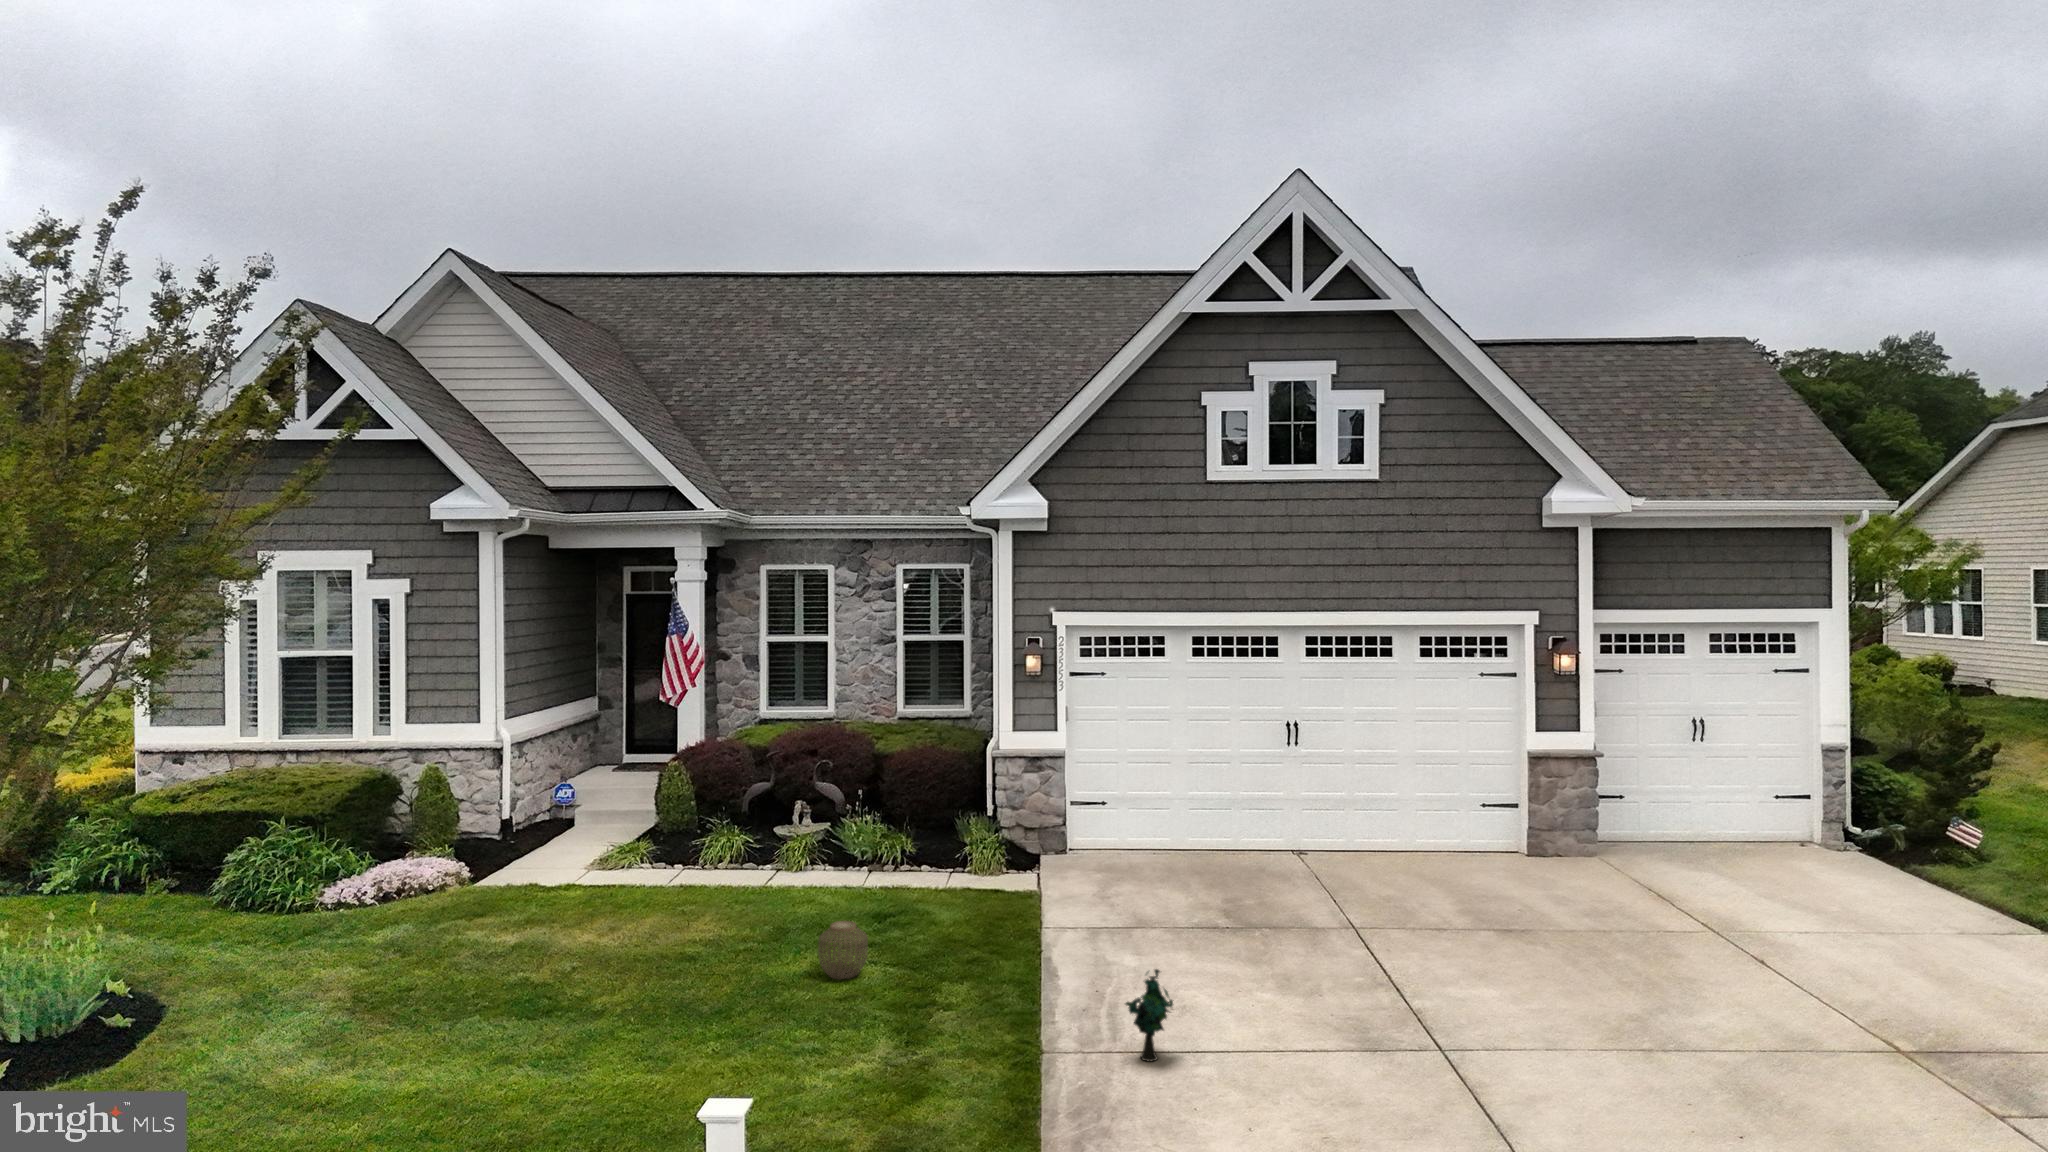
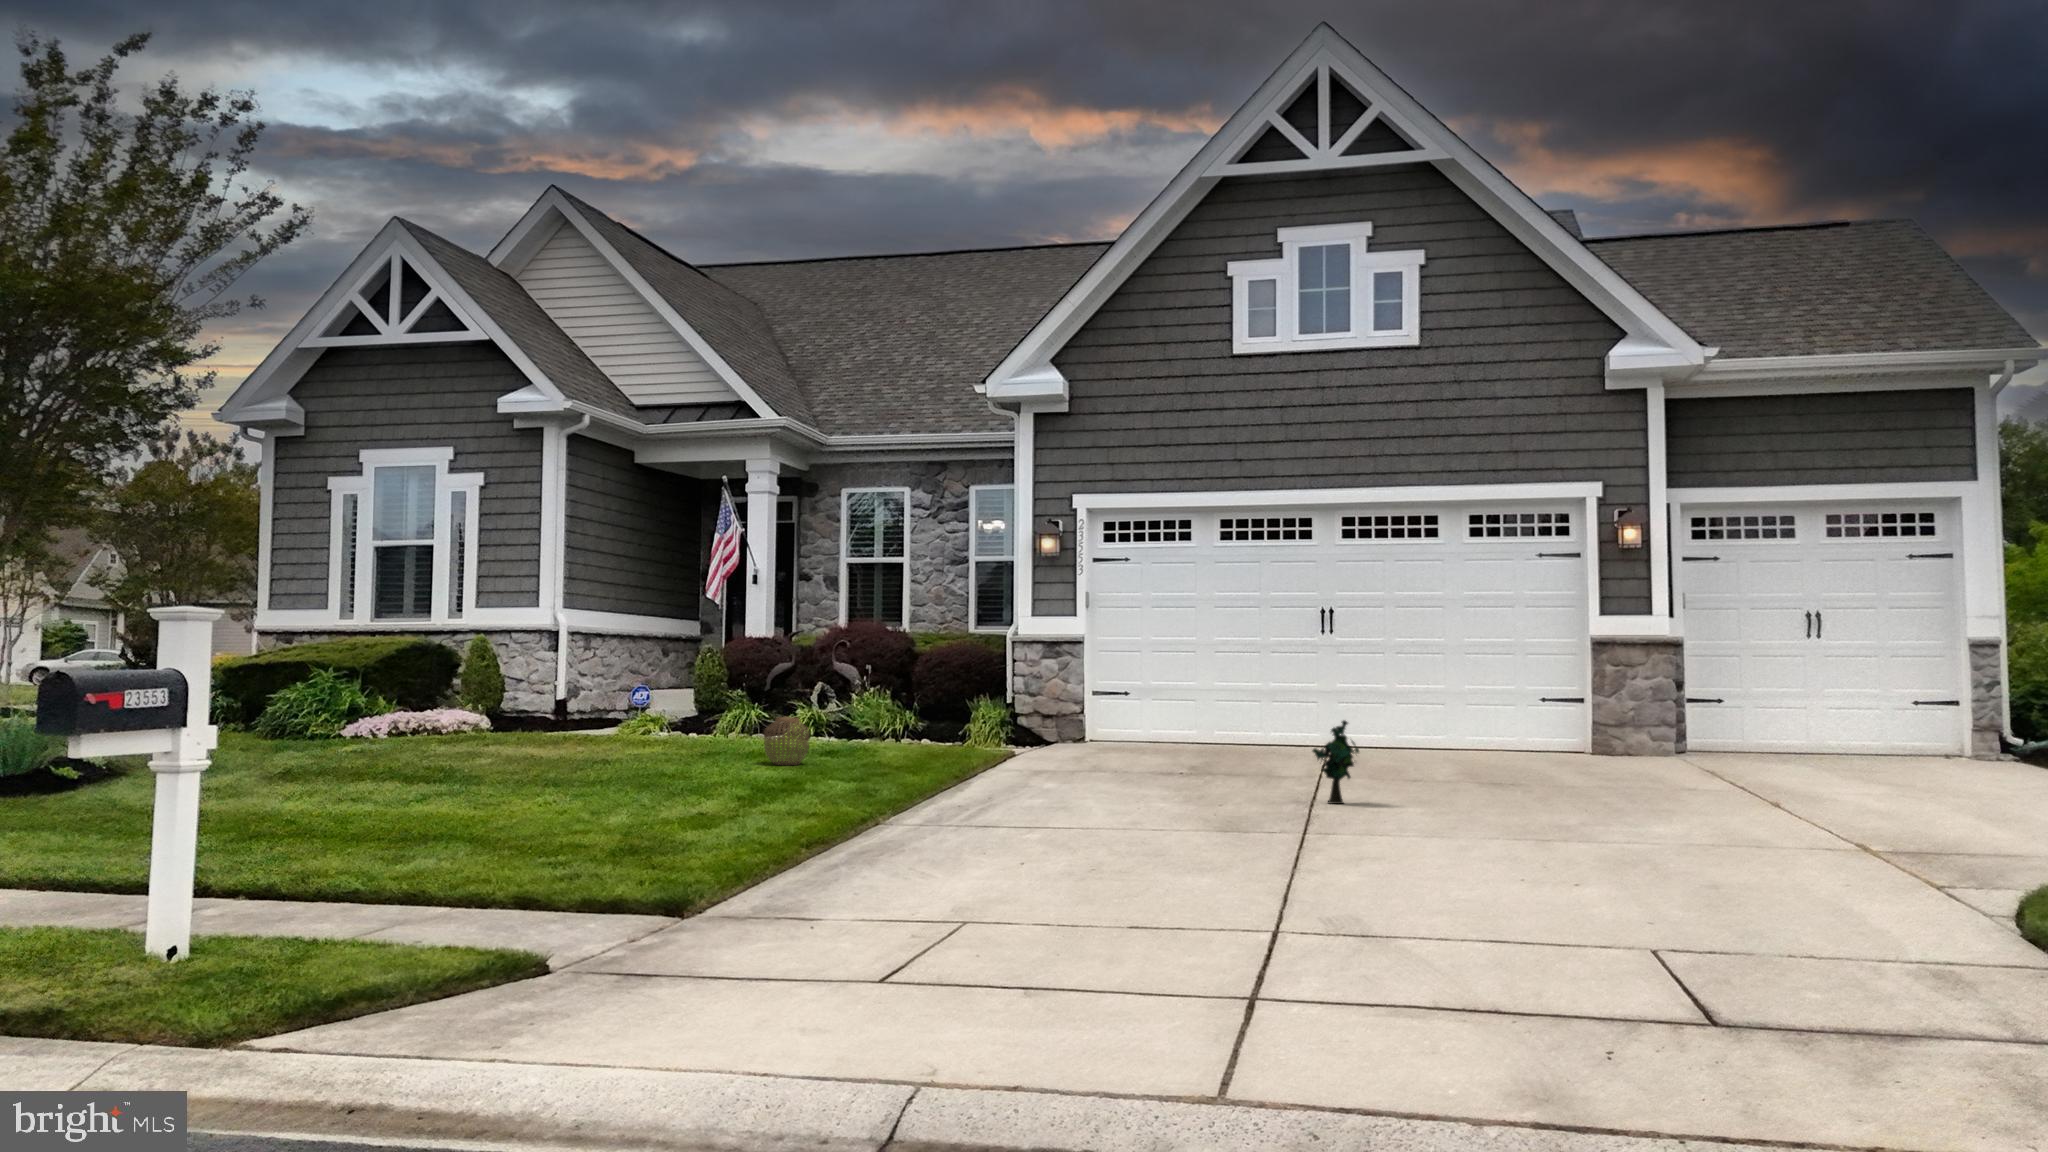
decorative plant: present [1125,969,1173,1062] -> present [1312,720,1359,804]

